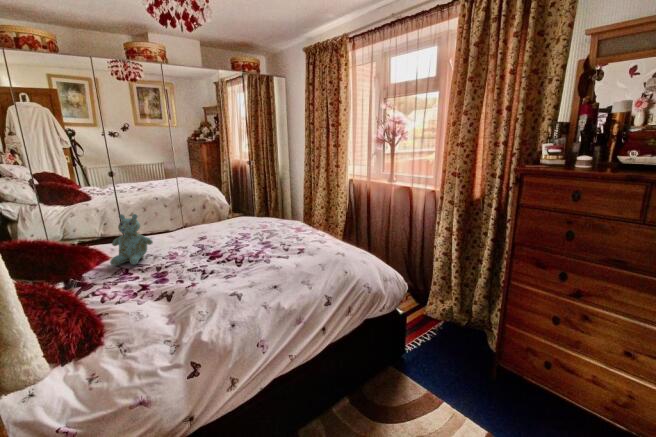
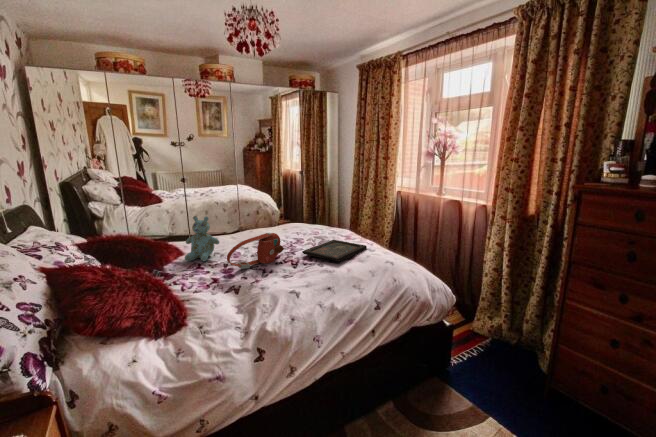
handbag: none [157,229,227,271] -> present [227,233,284,269]
tray: none [248,232,317,256] -> present [302,240,367,261]

